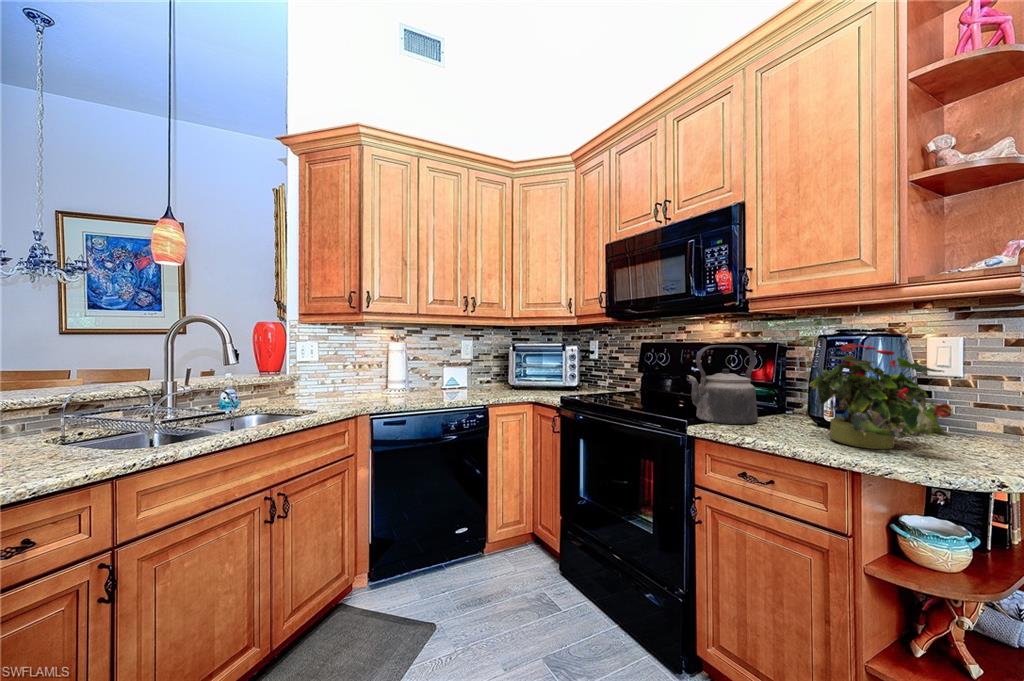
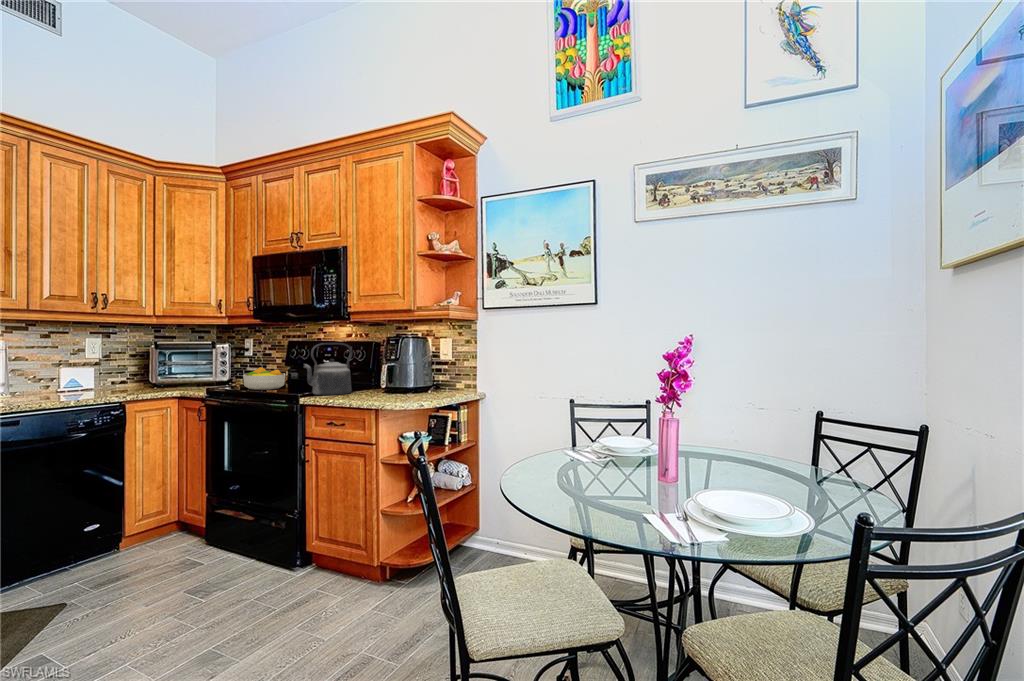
potted plant: present [809,343,952,449] -> none [368,342,425,398]
fruit bowl: none [596,374,646,403] -> present [243,367,285,390]

